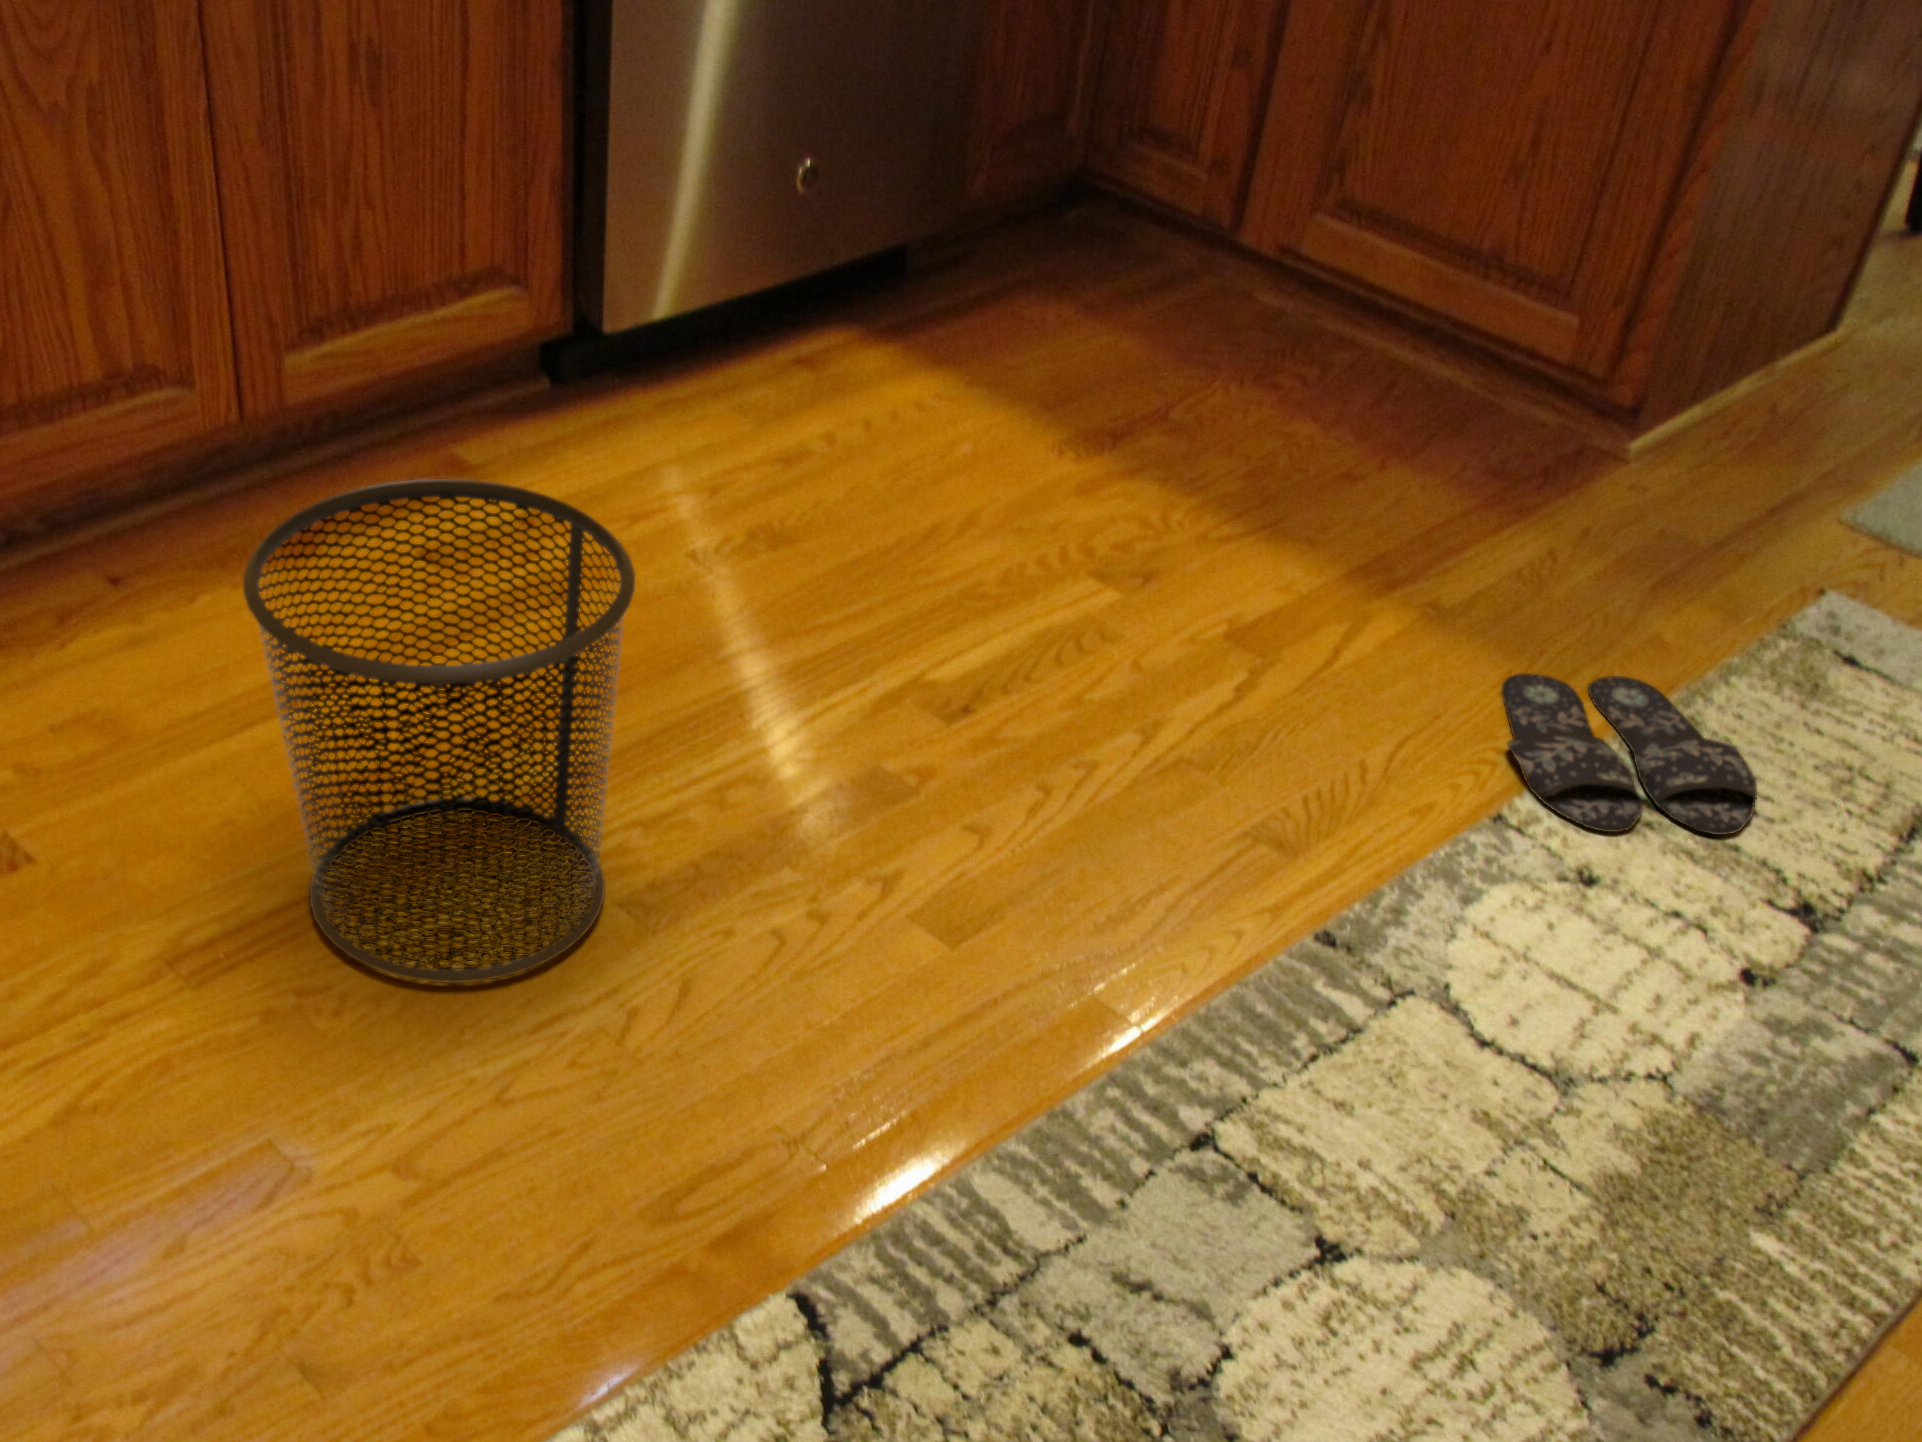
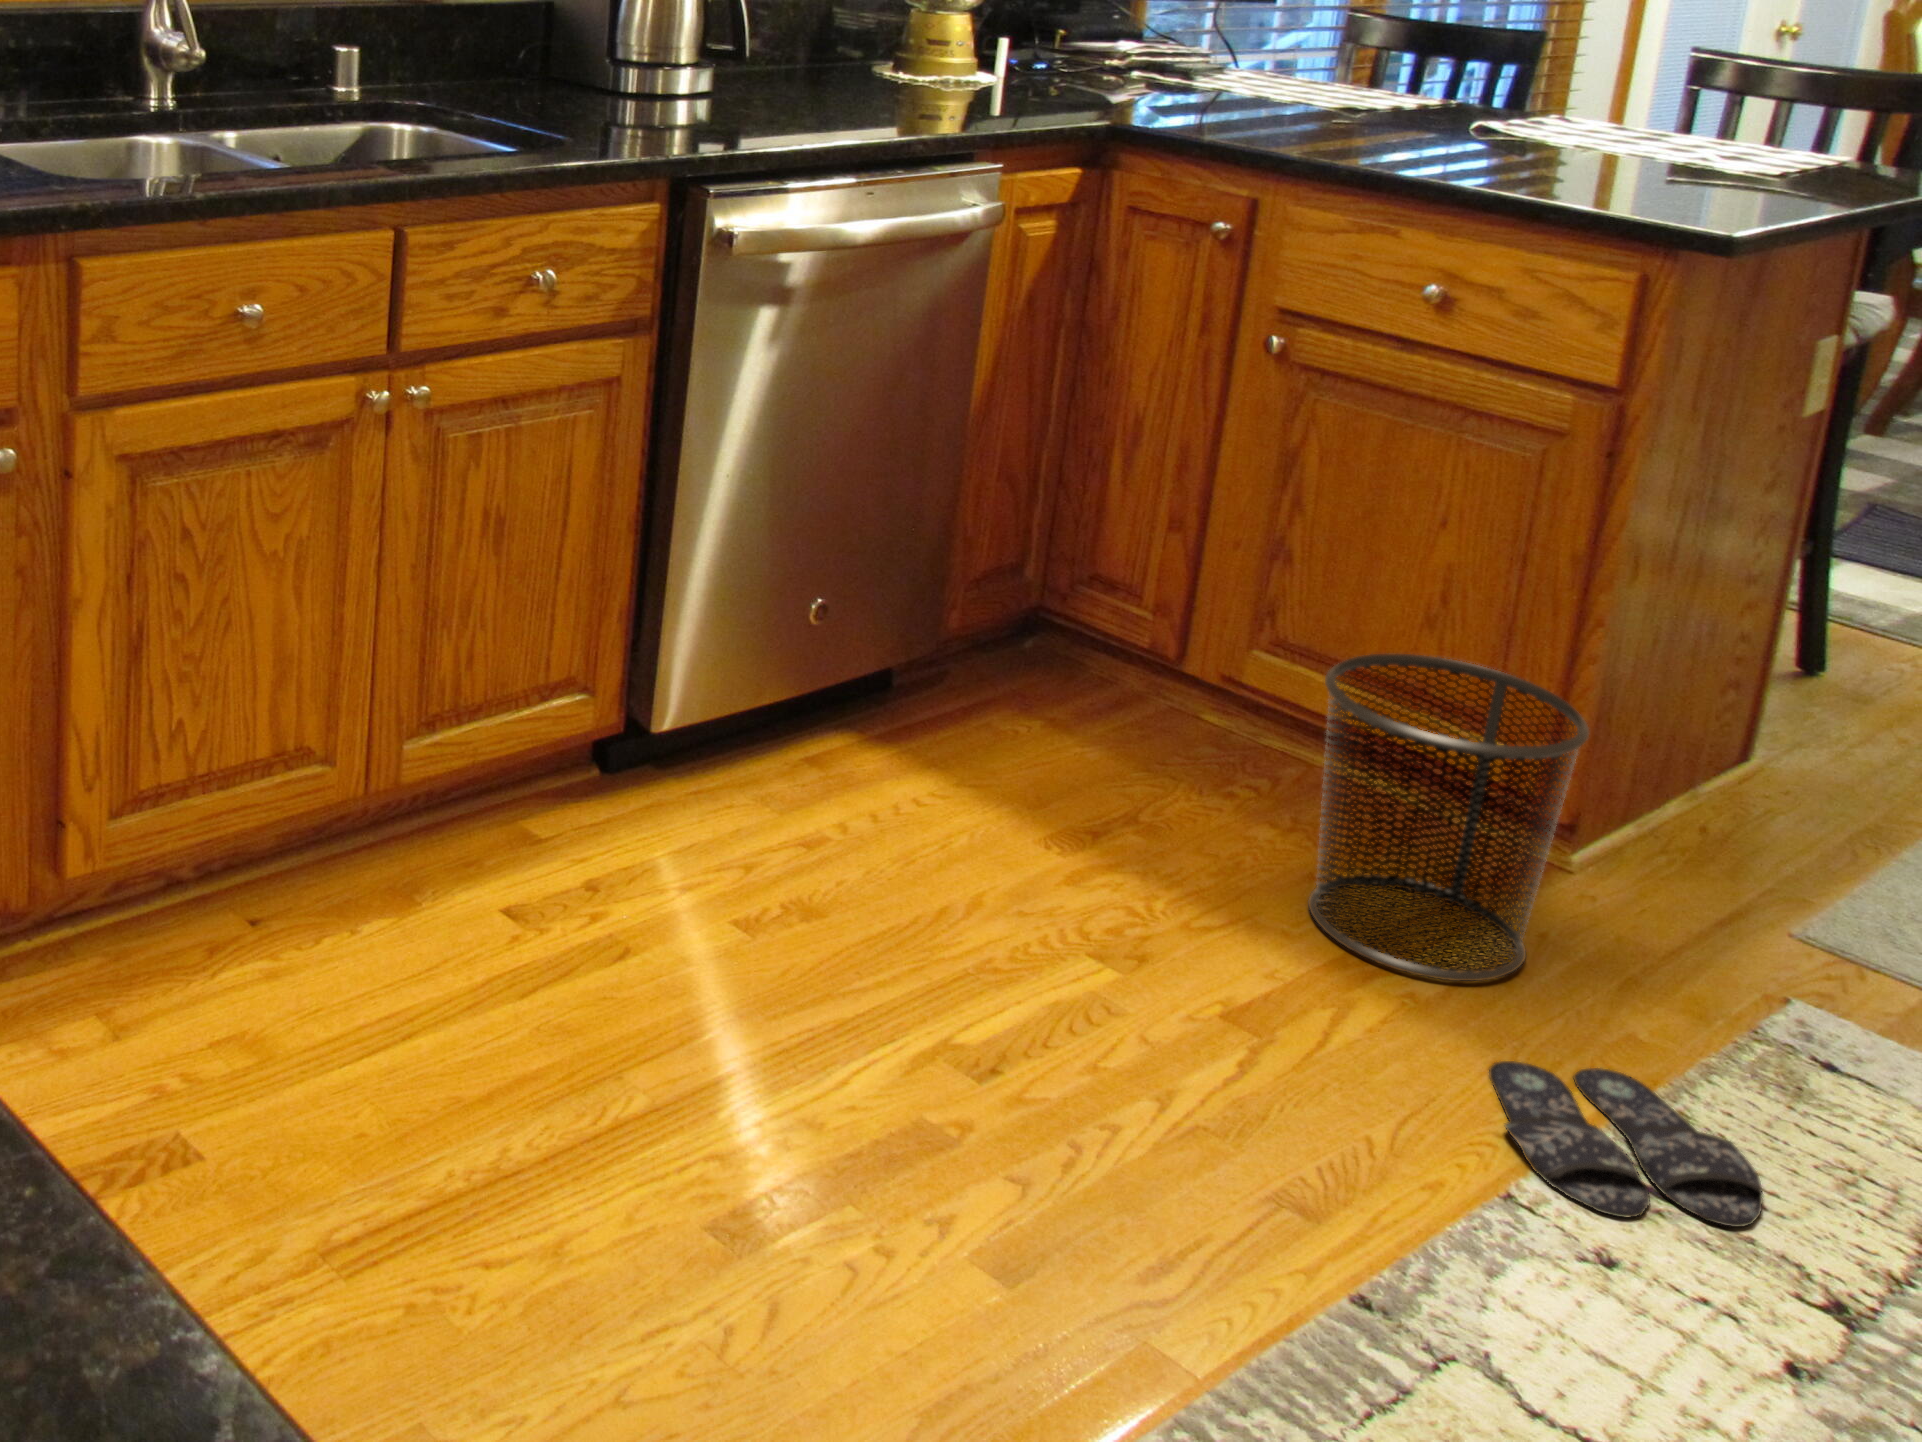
waste bin: present [243,479,635,983] -> present [1309,654,1589,981]

